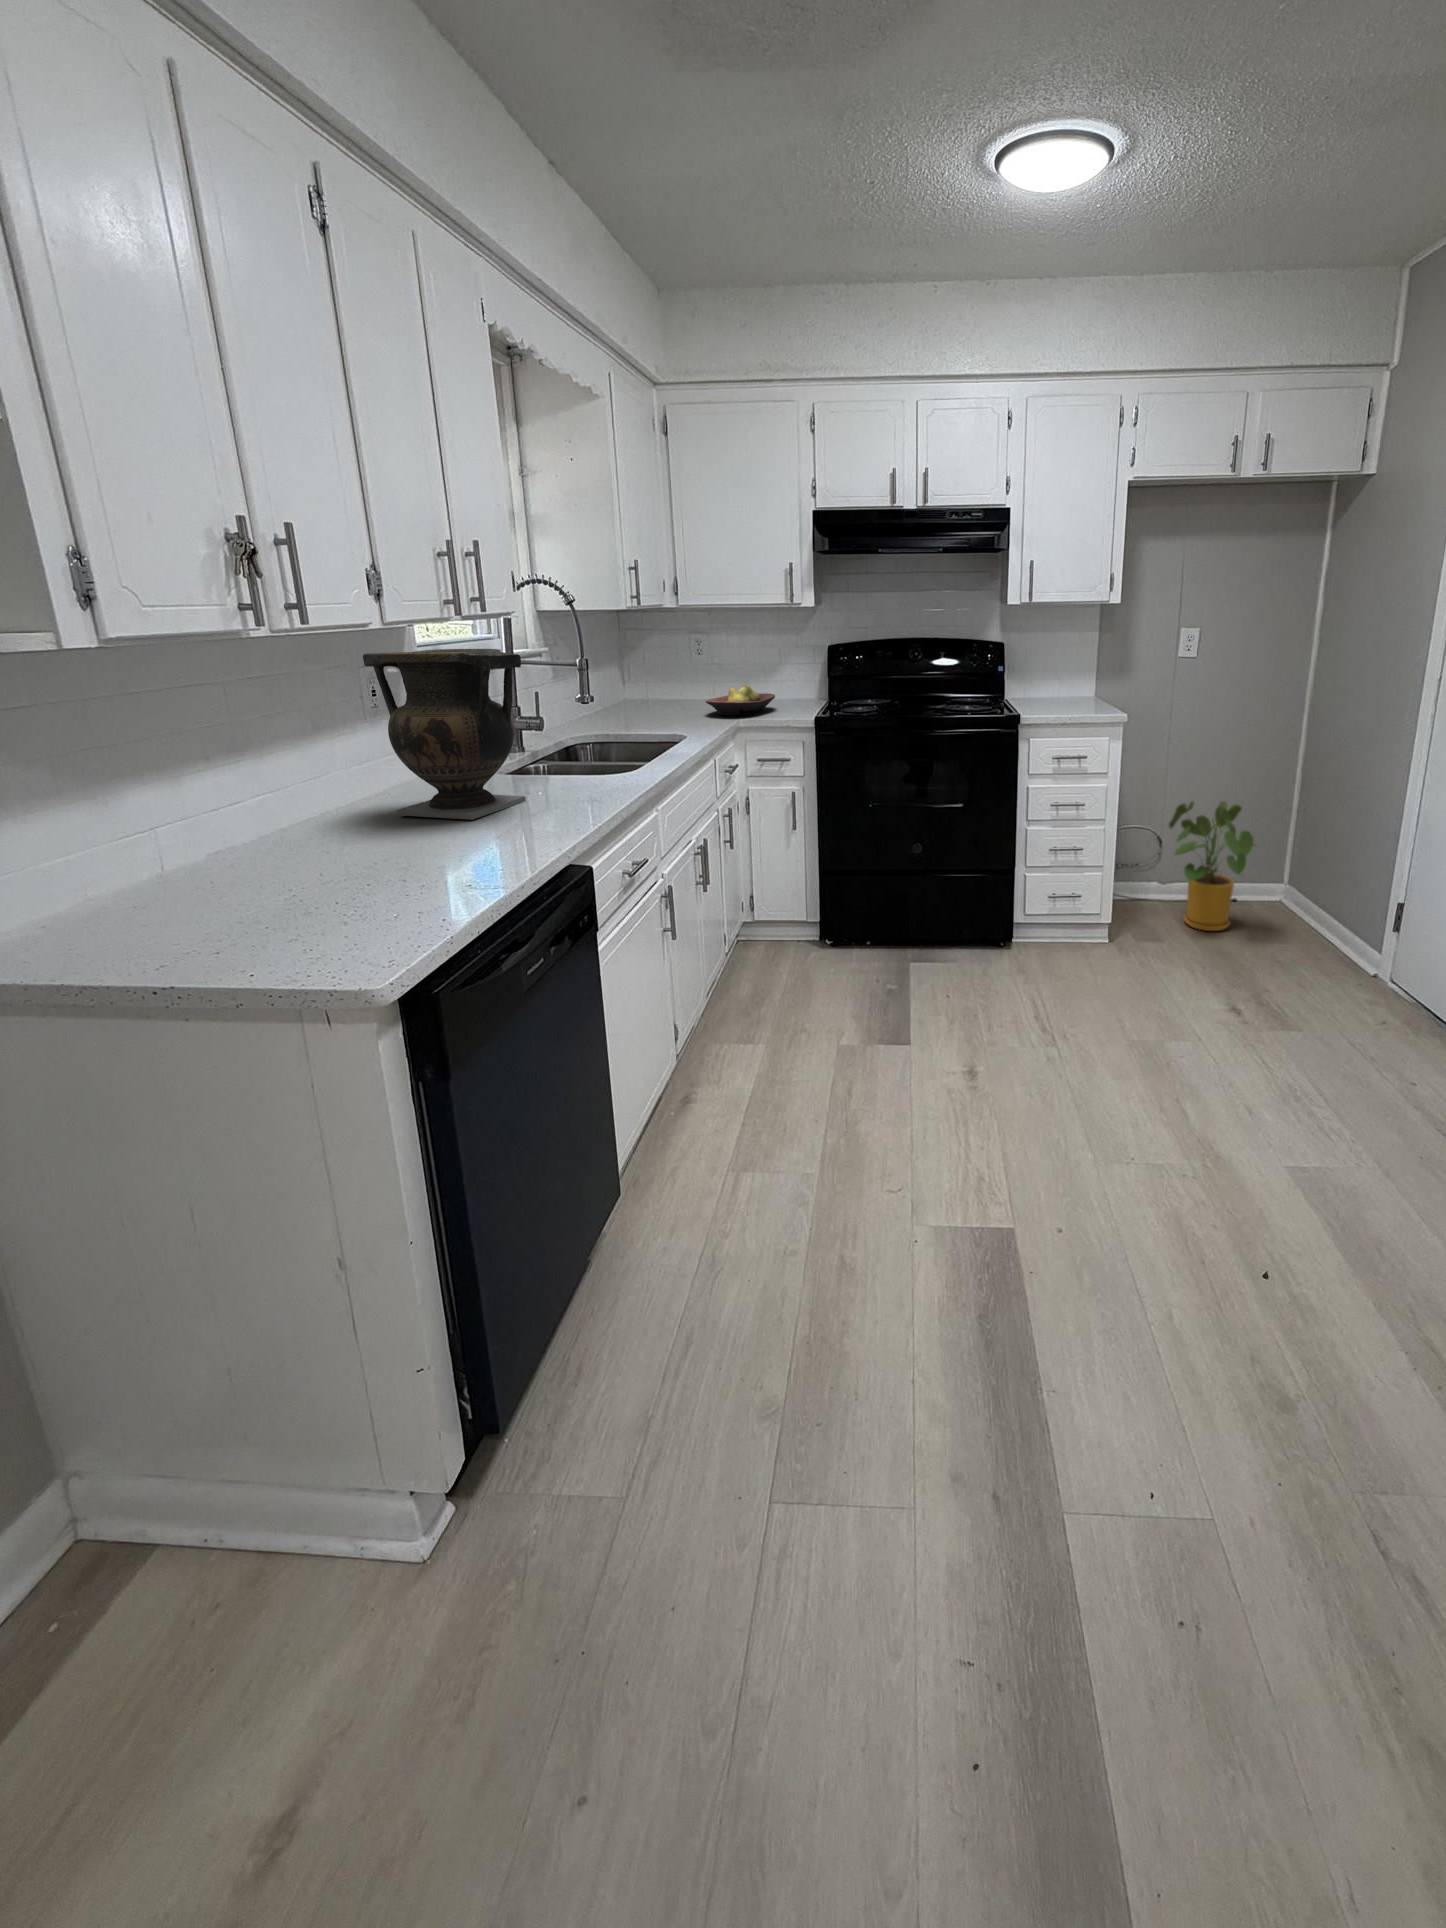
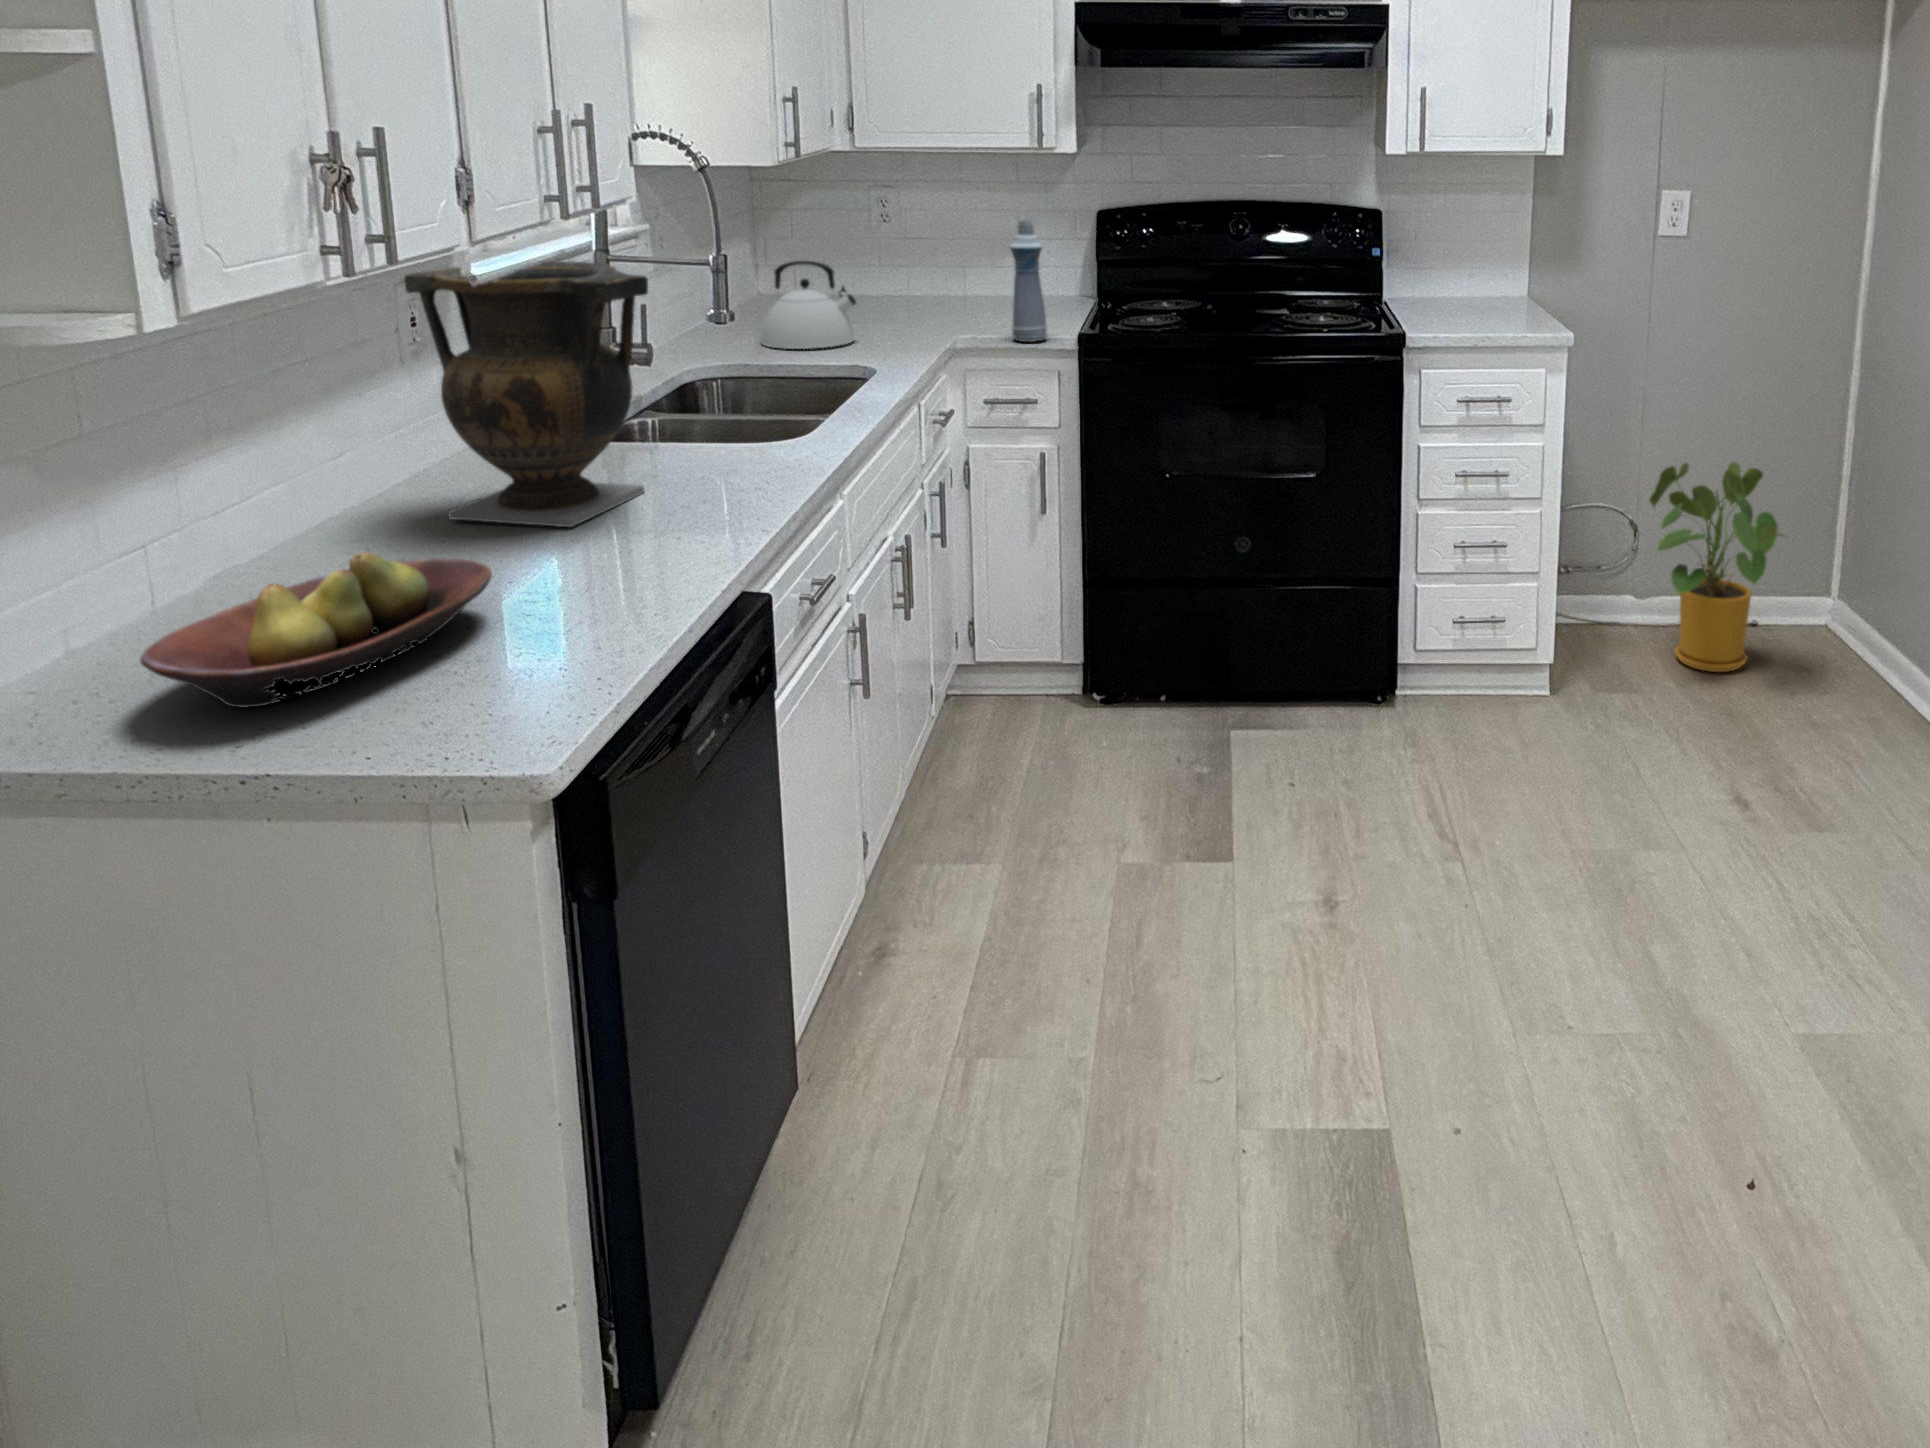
bottle: none [769,647,794,723] -> present [1009,221,1047,342]
kettle: none [619,673,677,727] -> present [761,261,856,349]
fruit bowl: present [706,685,775,716] -> present [140,553,492,707]

